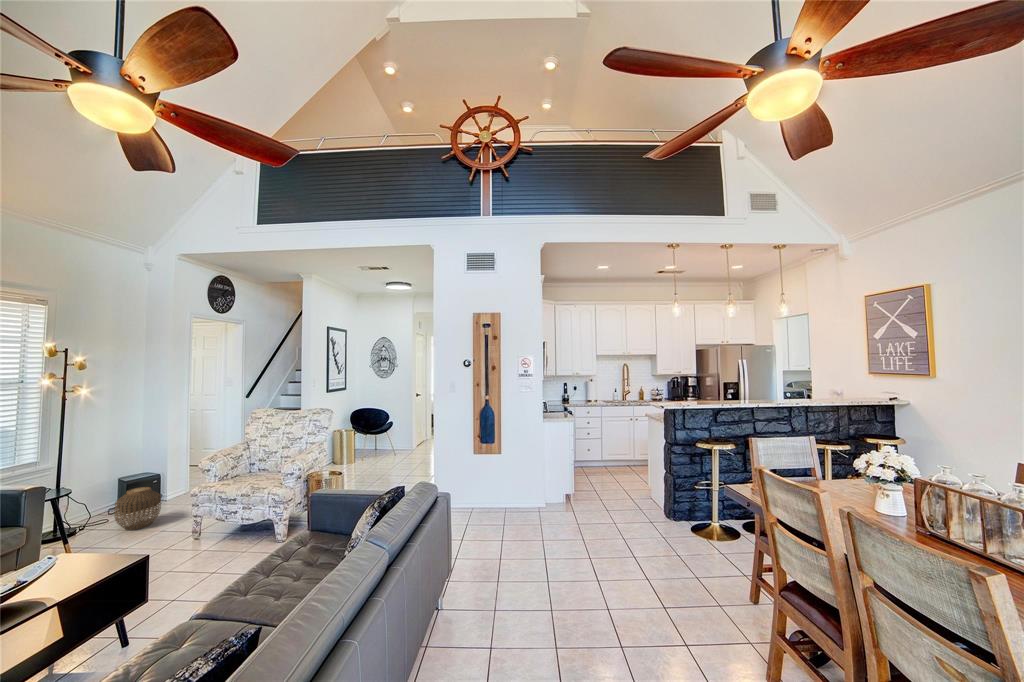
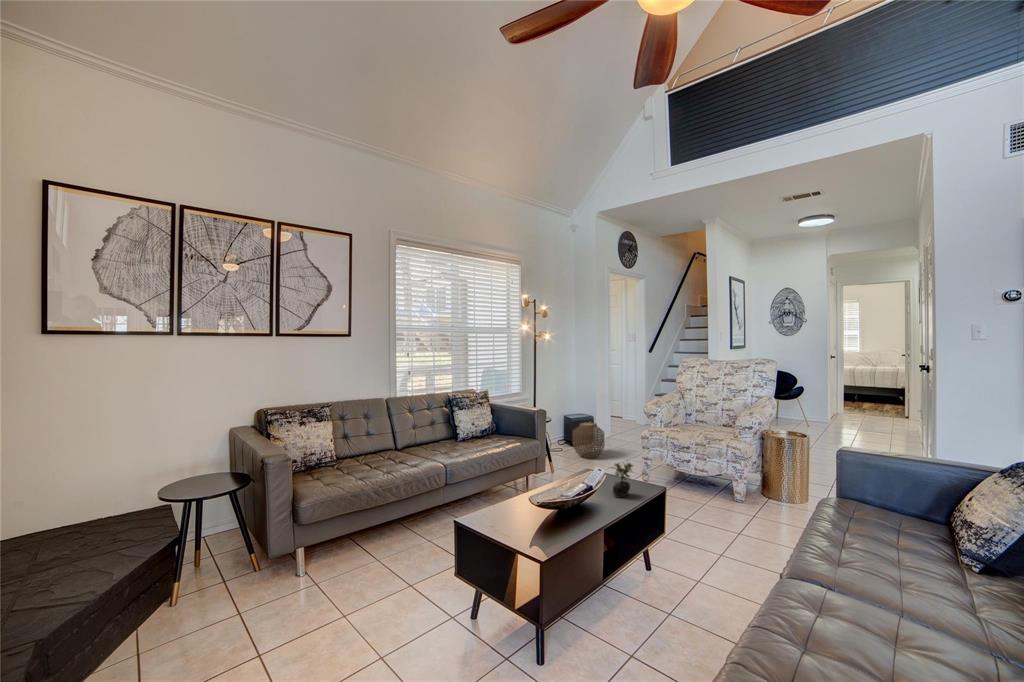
succulent plant: none [80,539,112,581] -> present [613,463,633,498]

